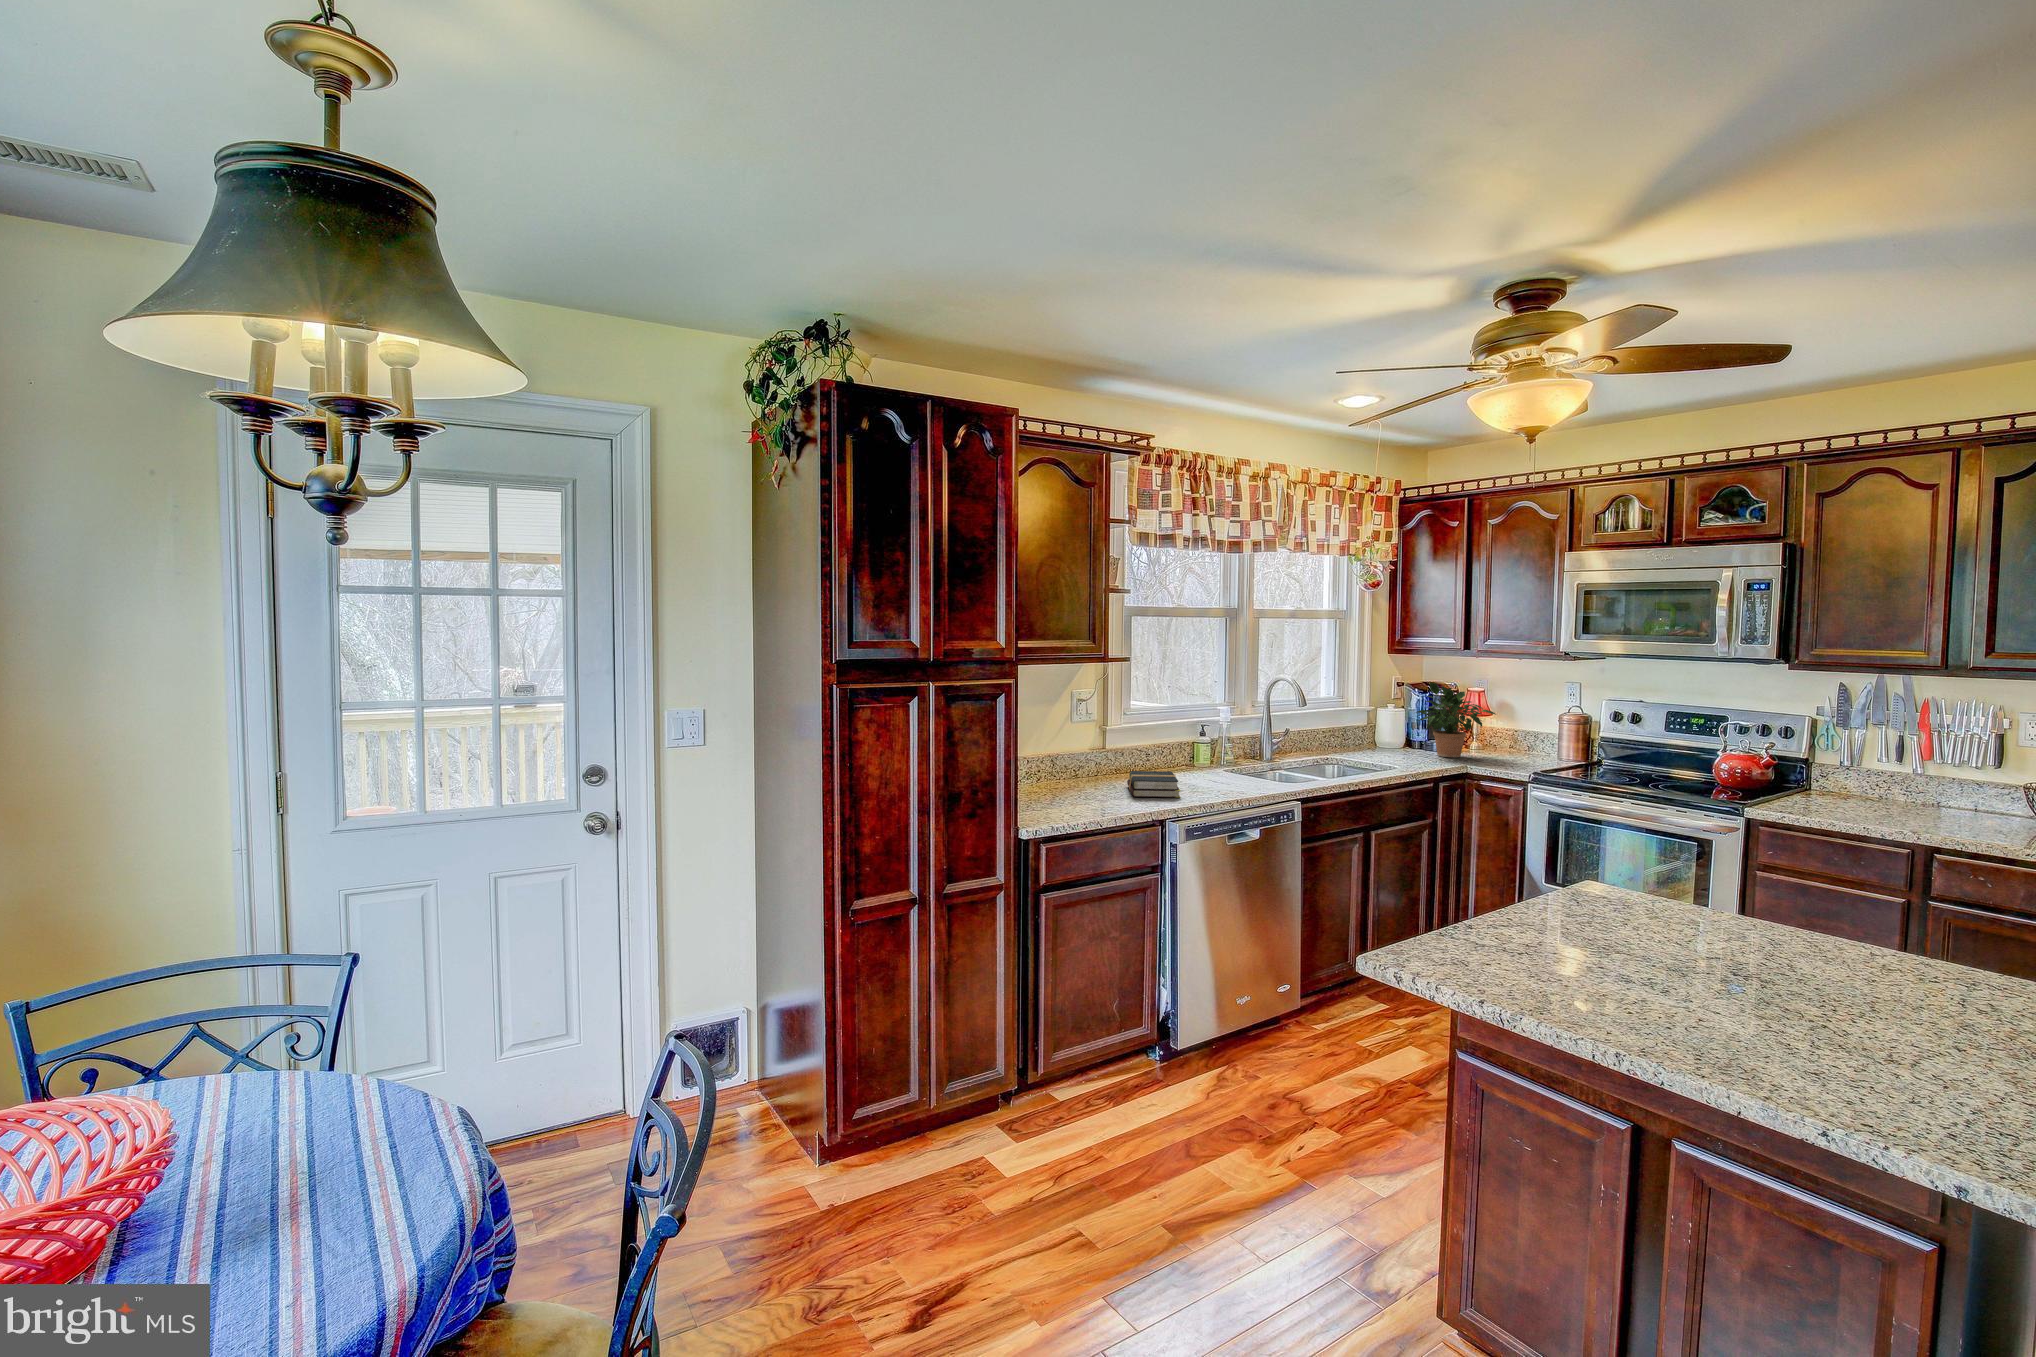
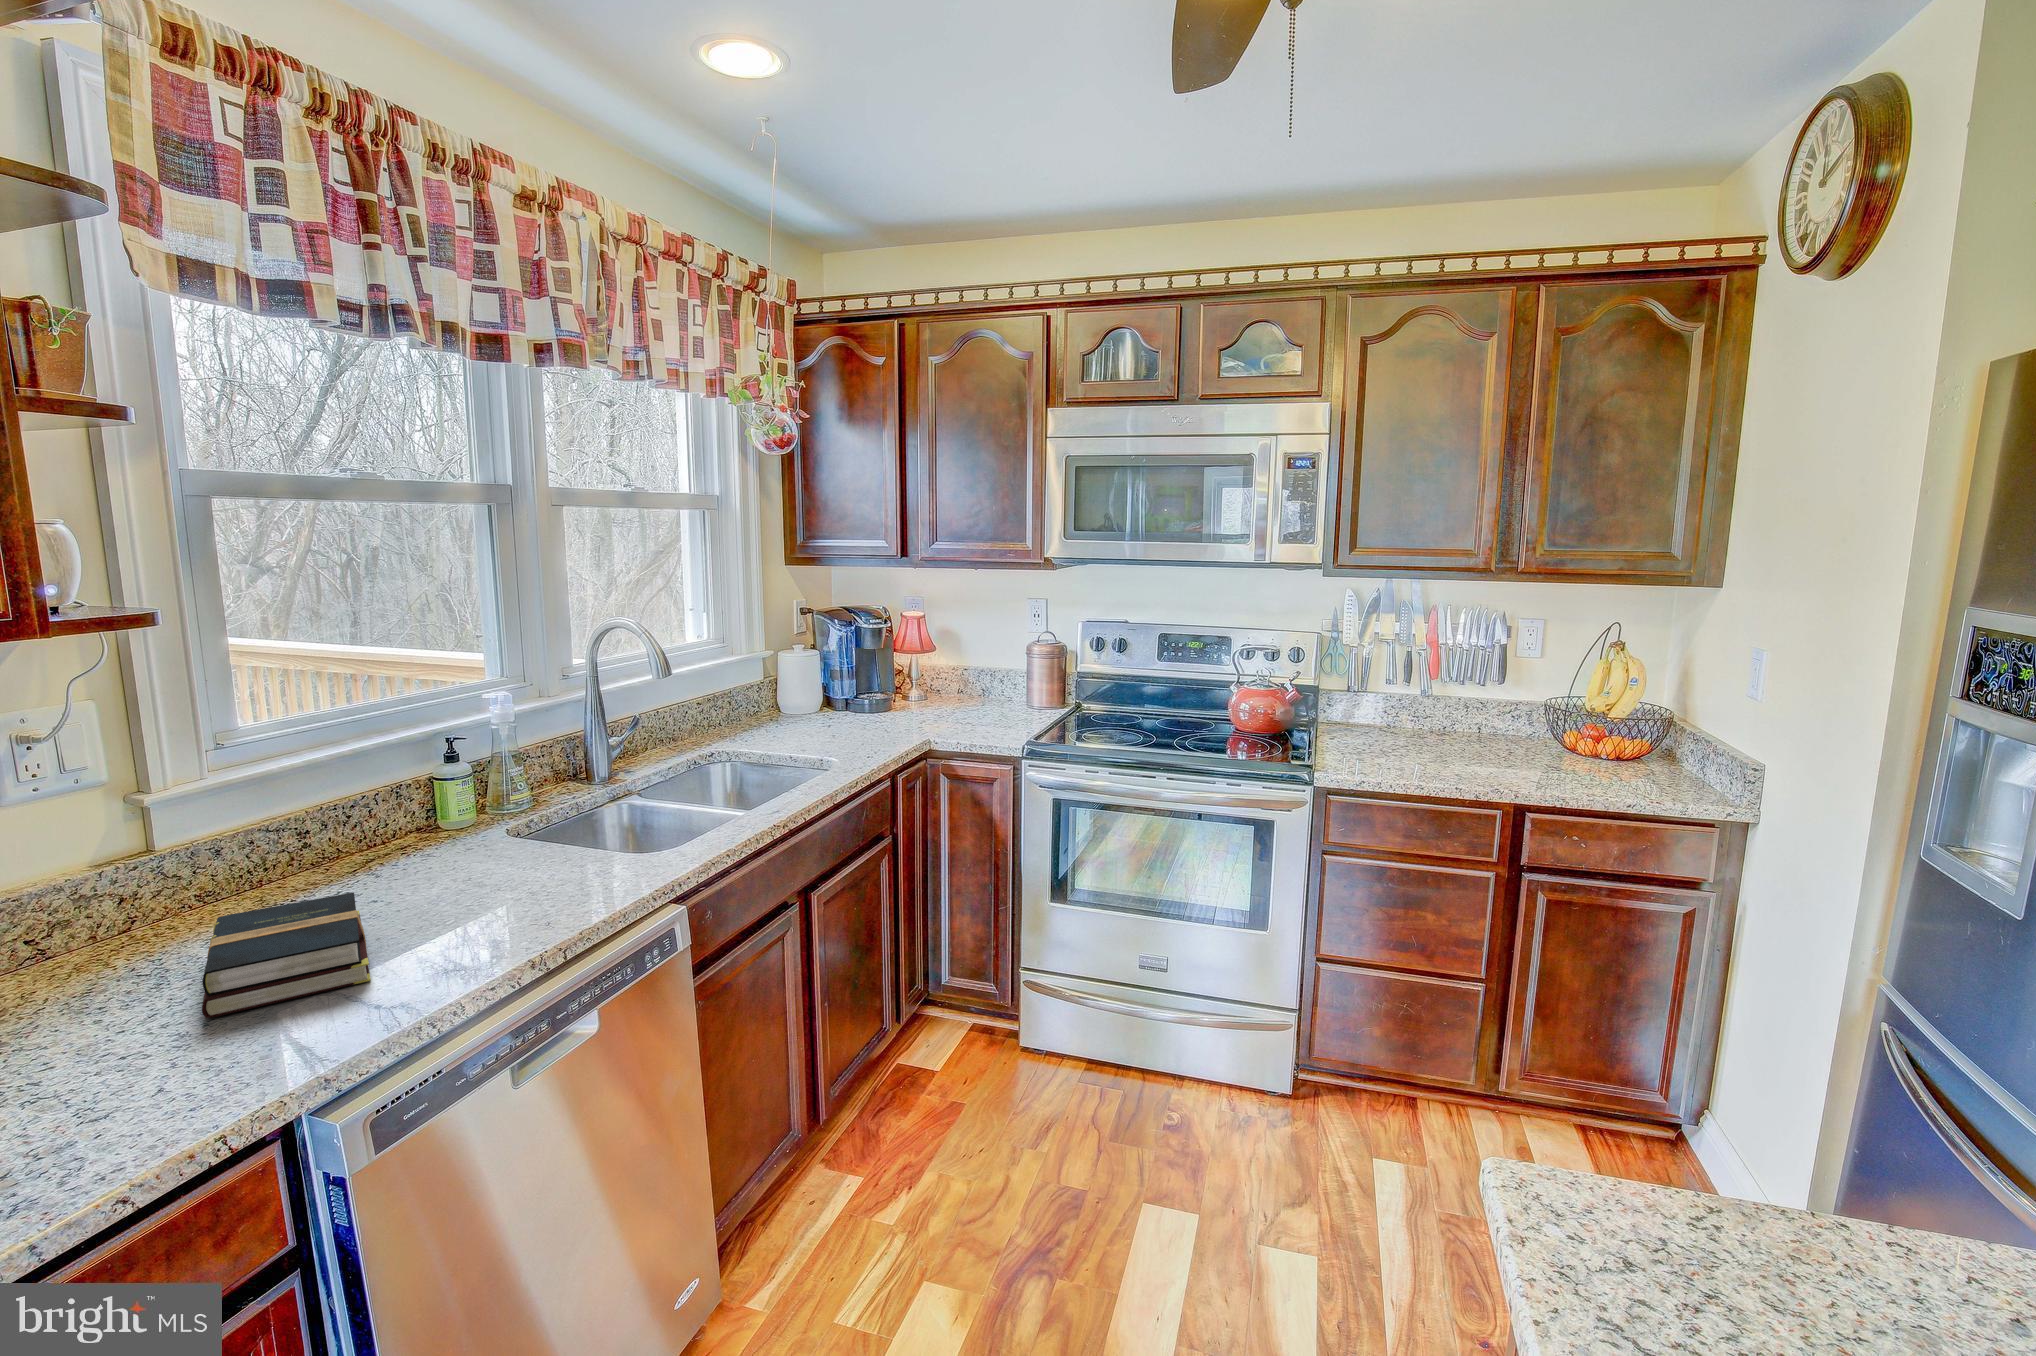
potted plant: present [1416,683,1496,758] -> none [840,610,957,723]

